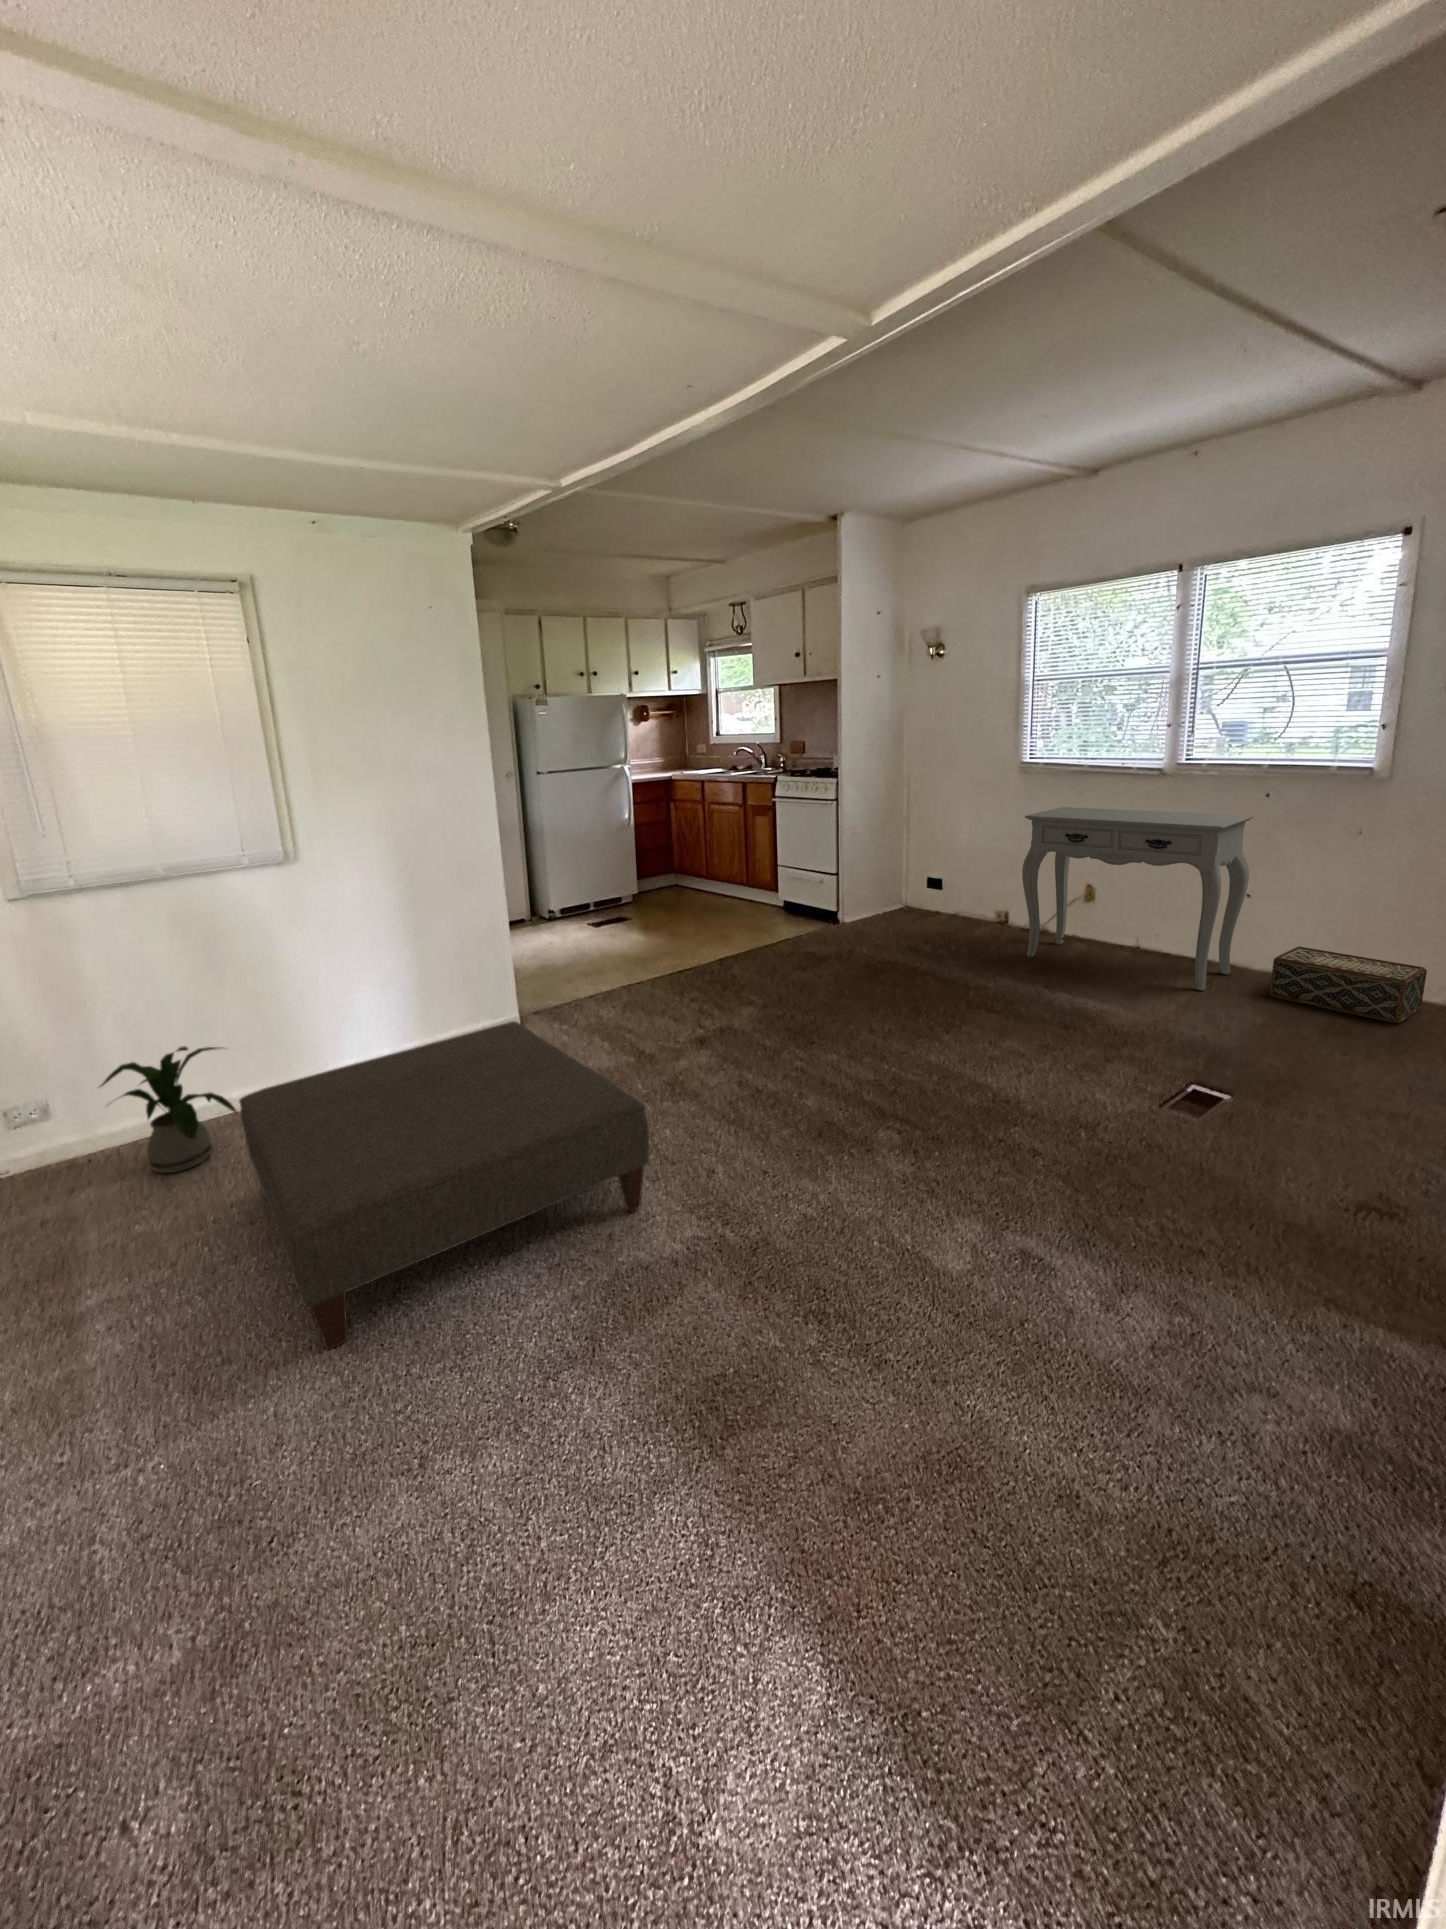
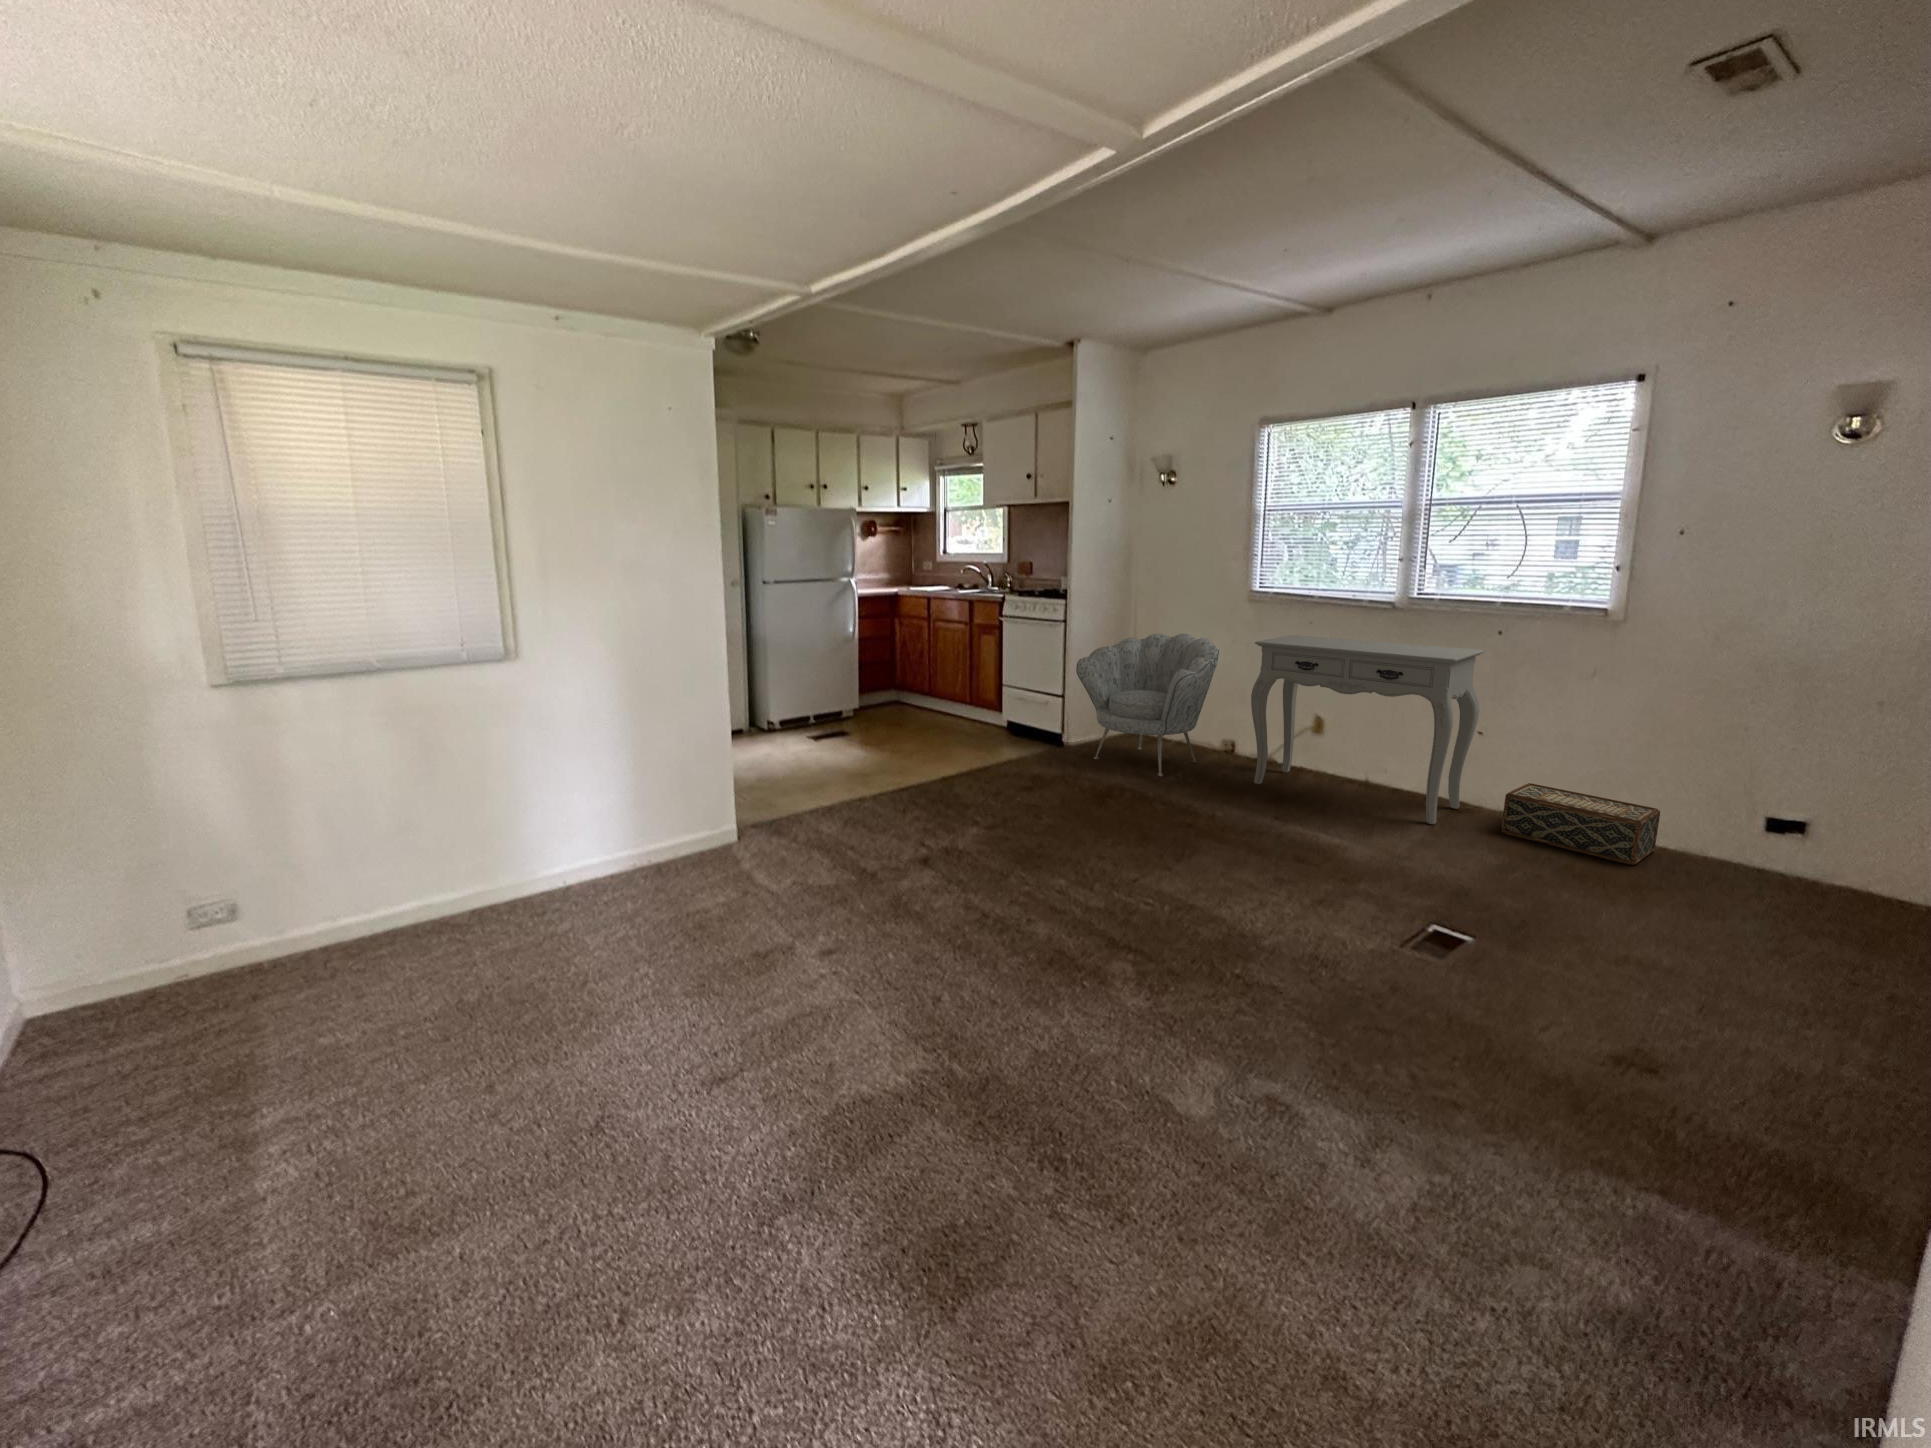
armchair: none [849,810,990,953] -> present [1076,633,1219,776]
ottoman: present [239,1021,649,1350] -> none [444,830,876,1181]
house plant: present [100,1046,237,1173] -> none [293,844,441,979]

